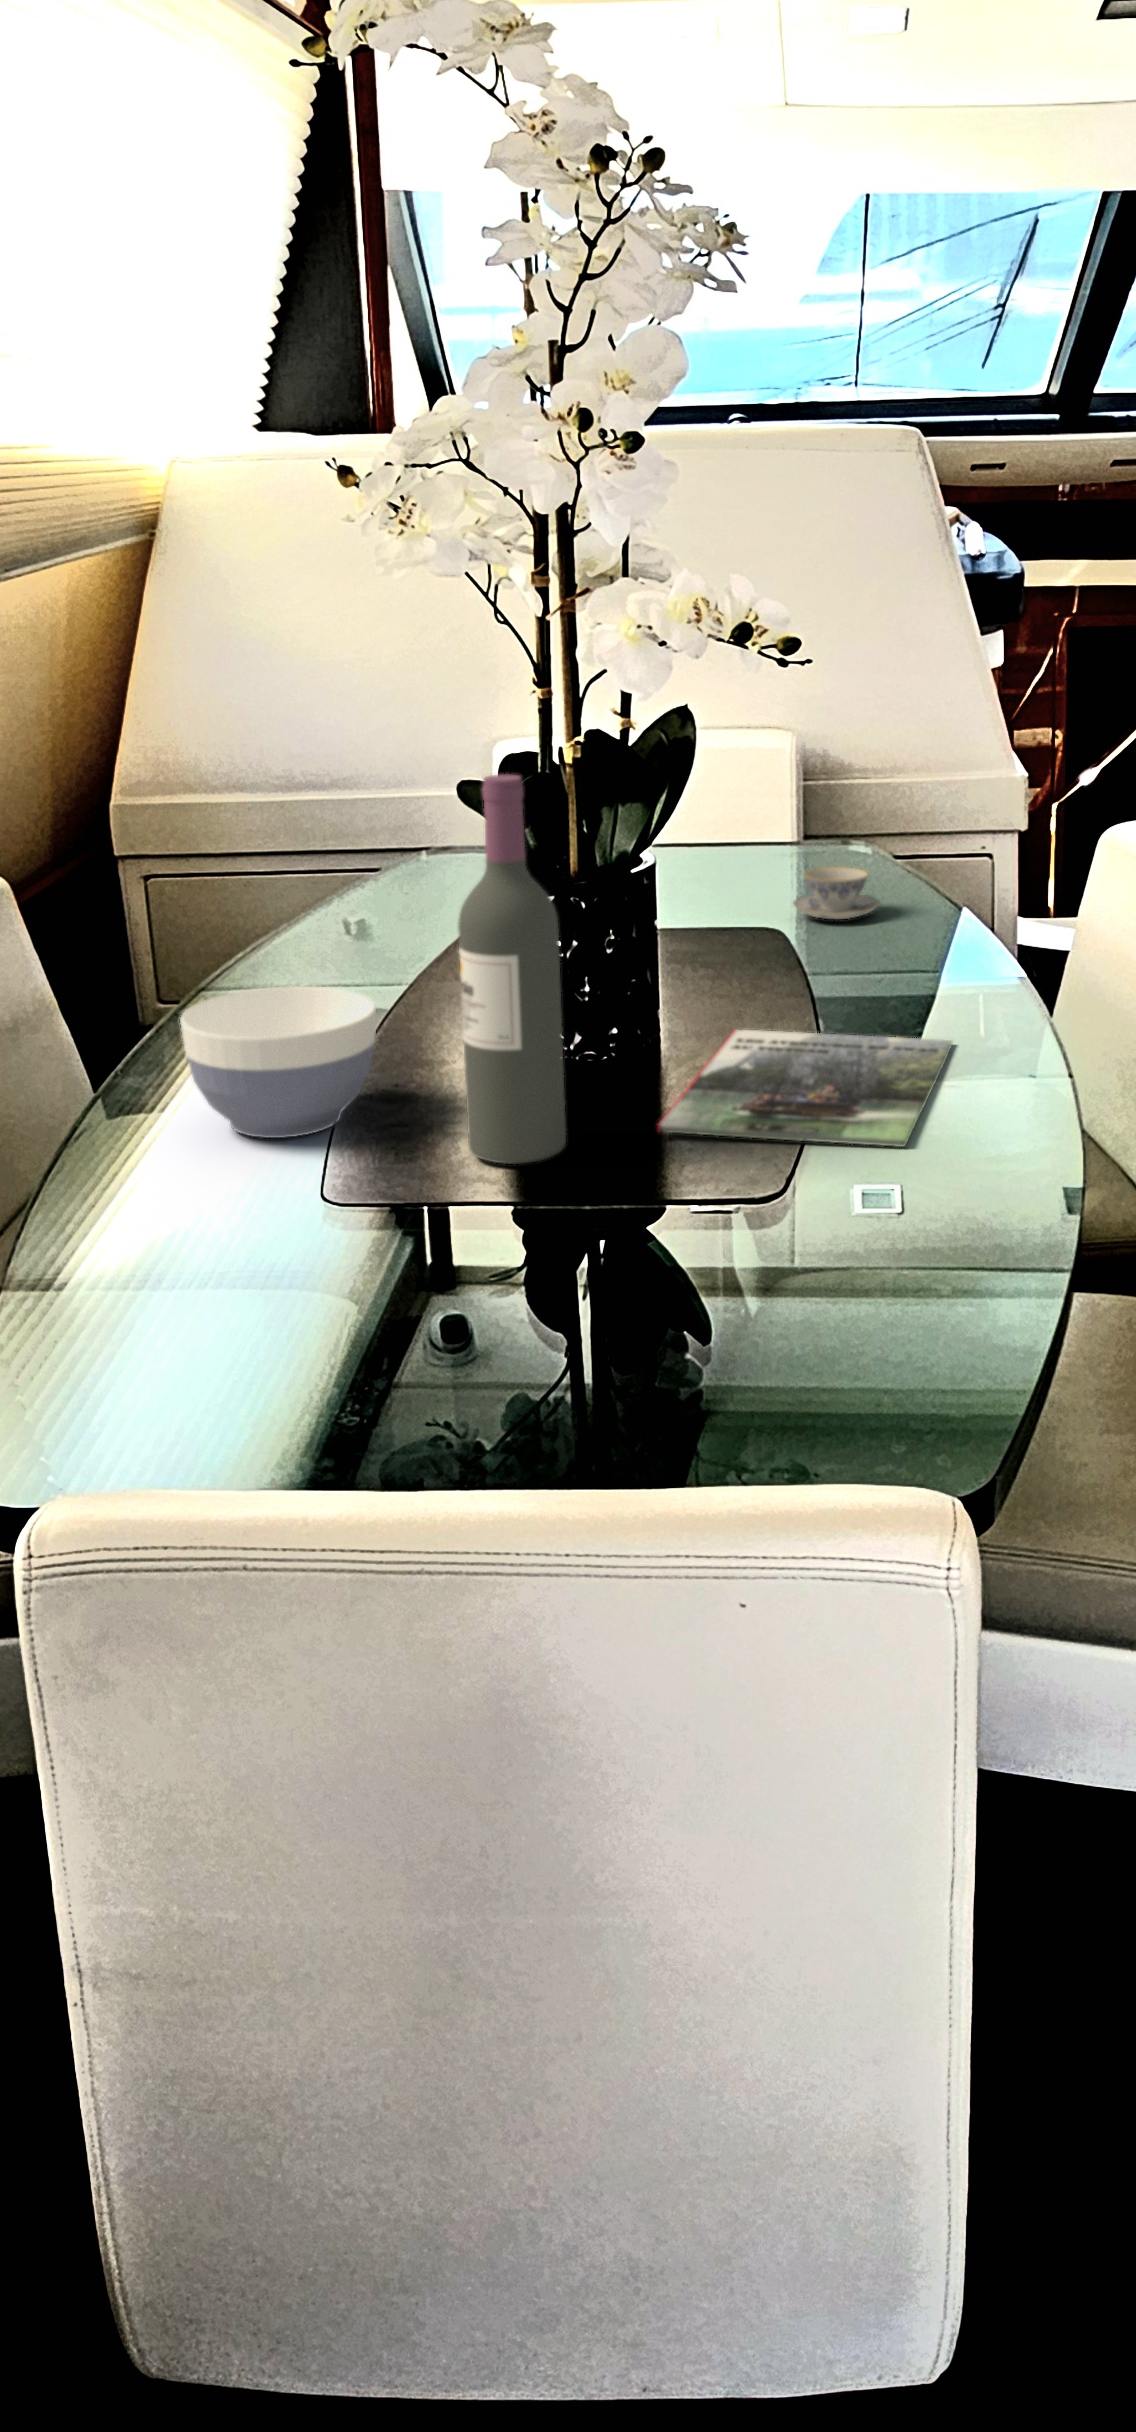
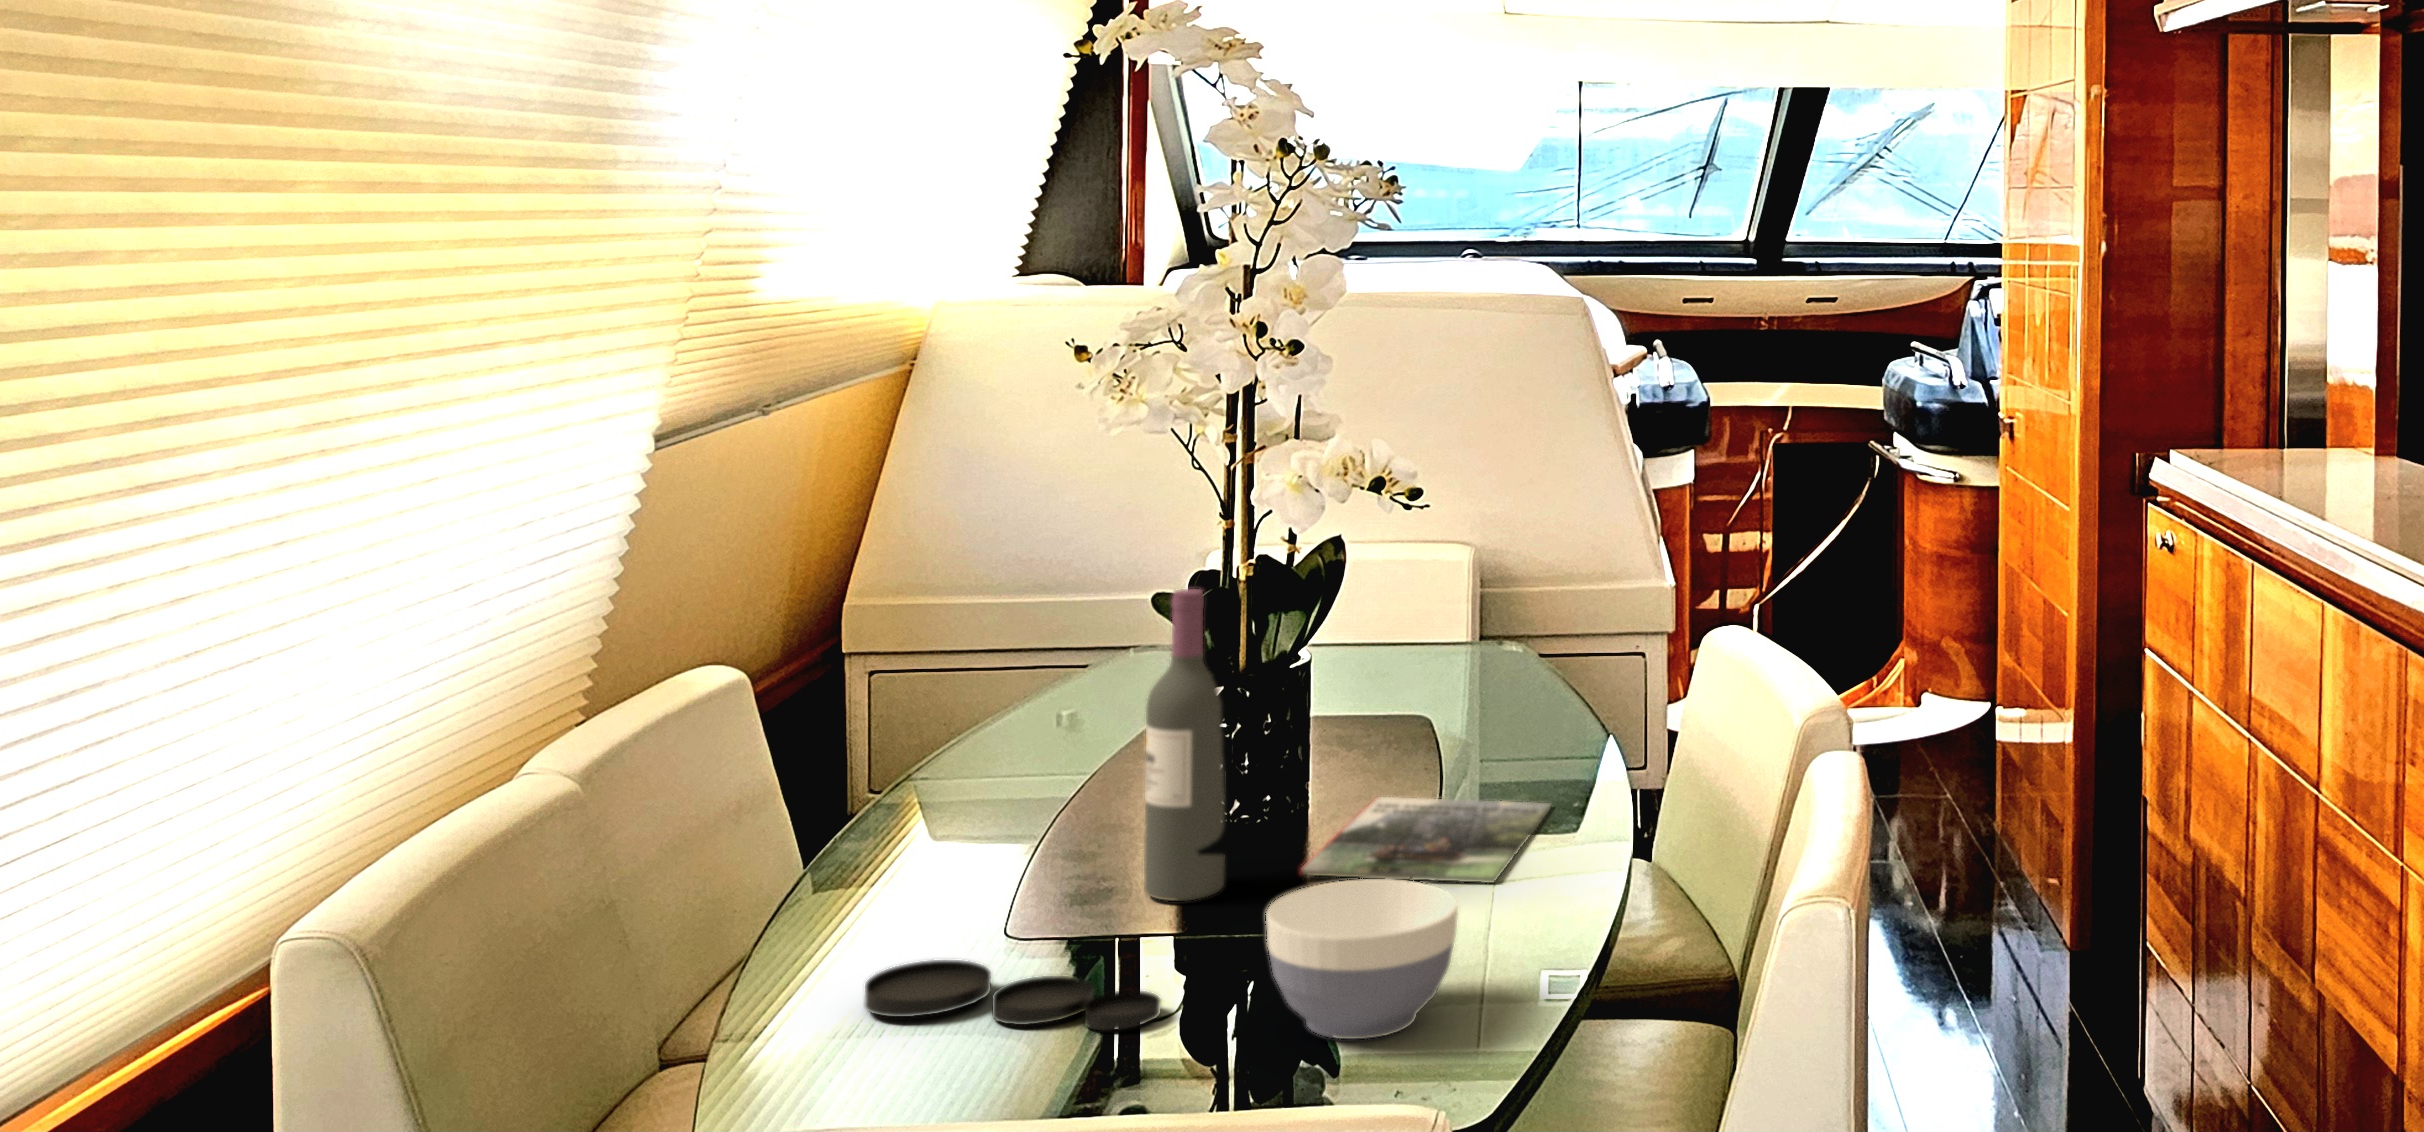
teacup: present [793,867,879,919] -> none [1445,665,1519,709]
bowl: present [180,986,376,1138] -> present [1266,878,1458,1039]
plate: none [137,1243,510,1349] -> present [864,960,1160,1030]

